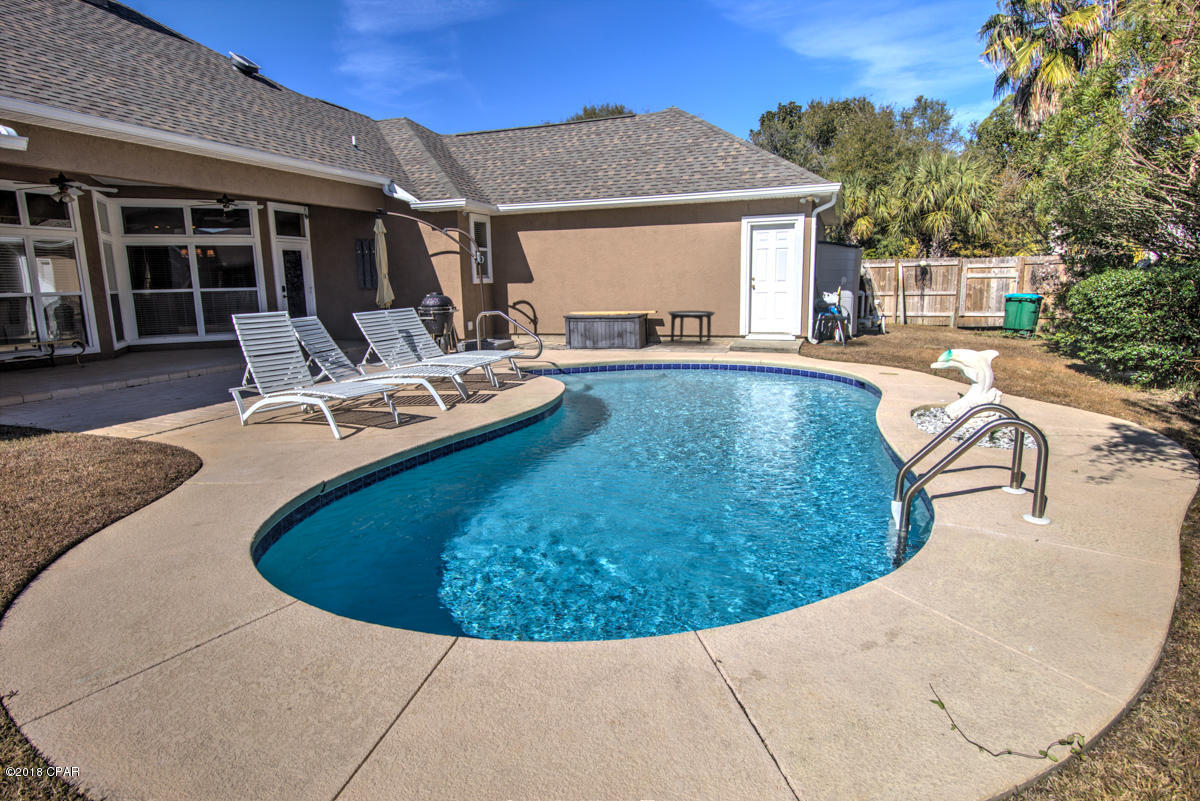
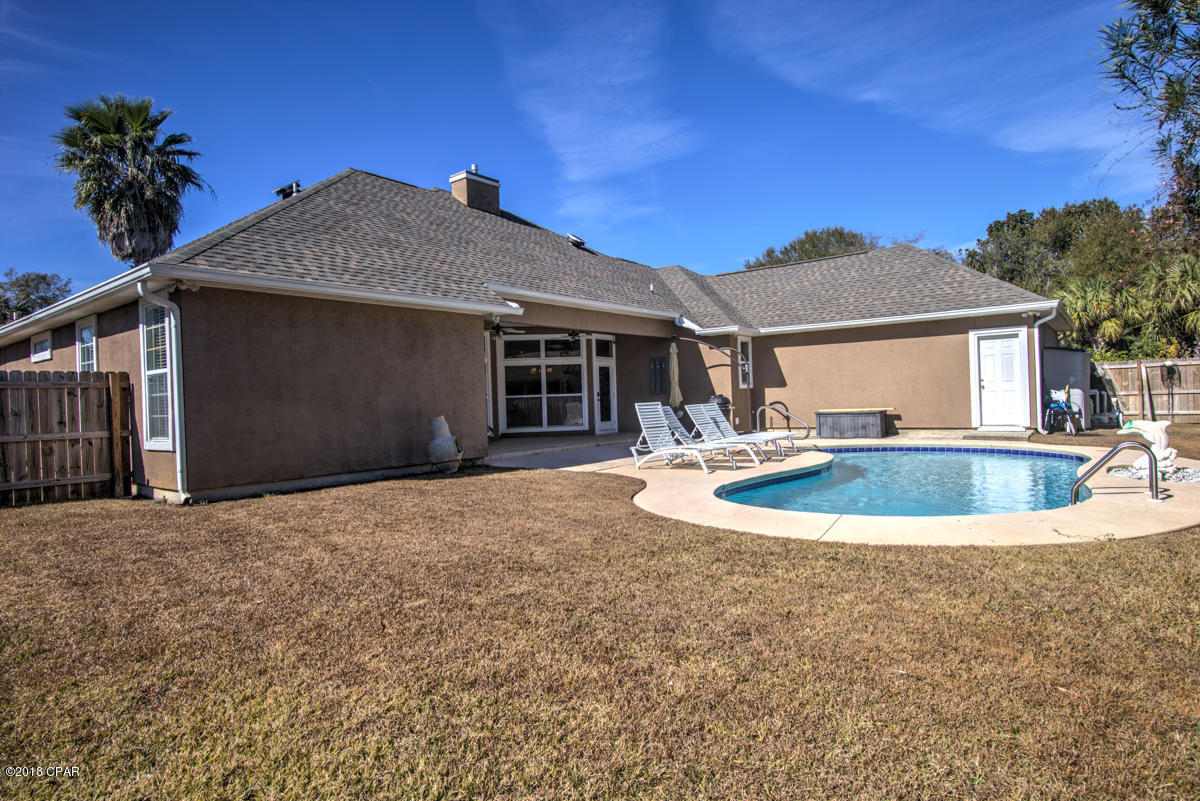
round table: present [668,311,715,342] -> none [903,408,948,434]

